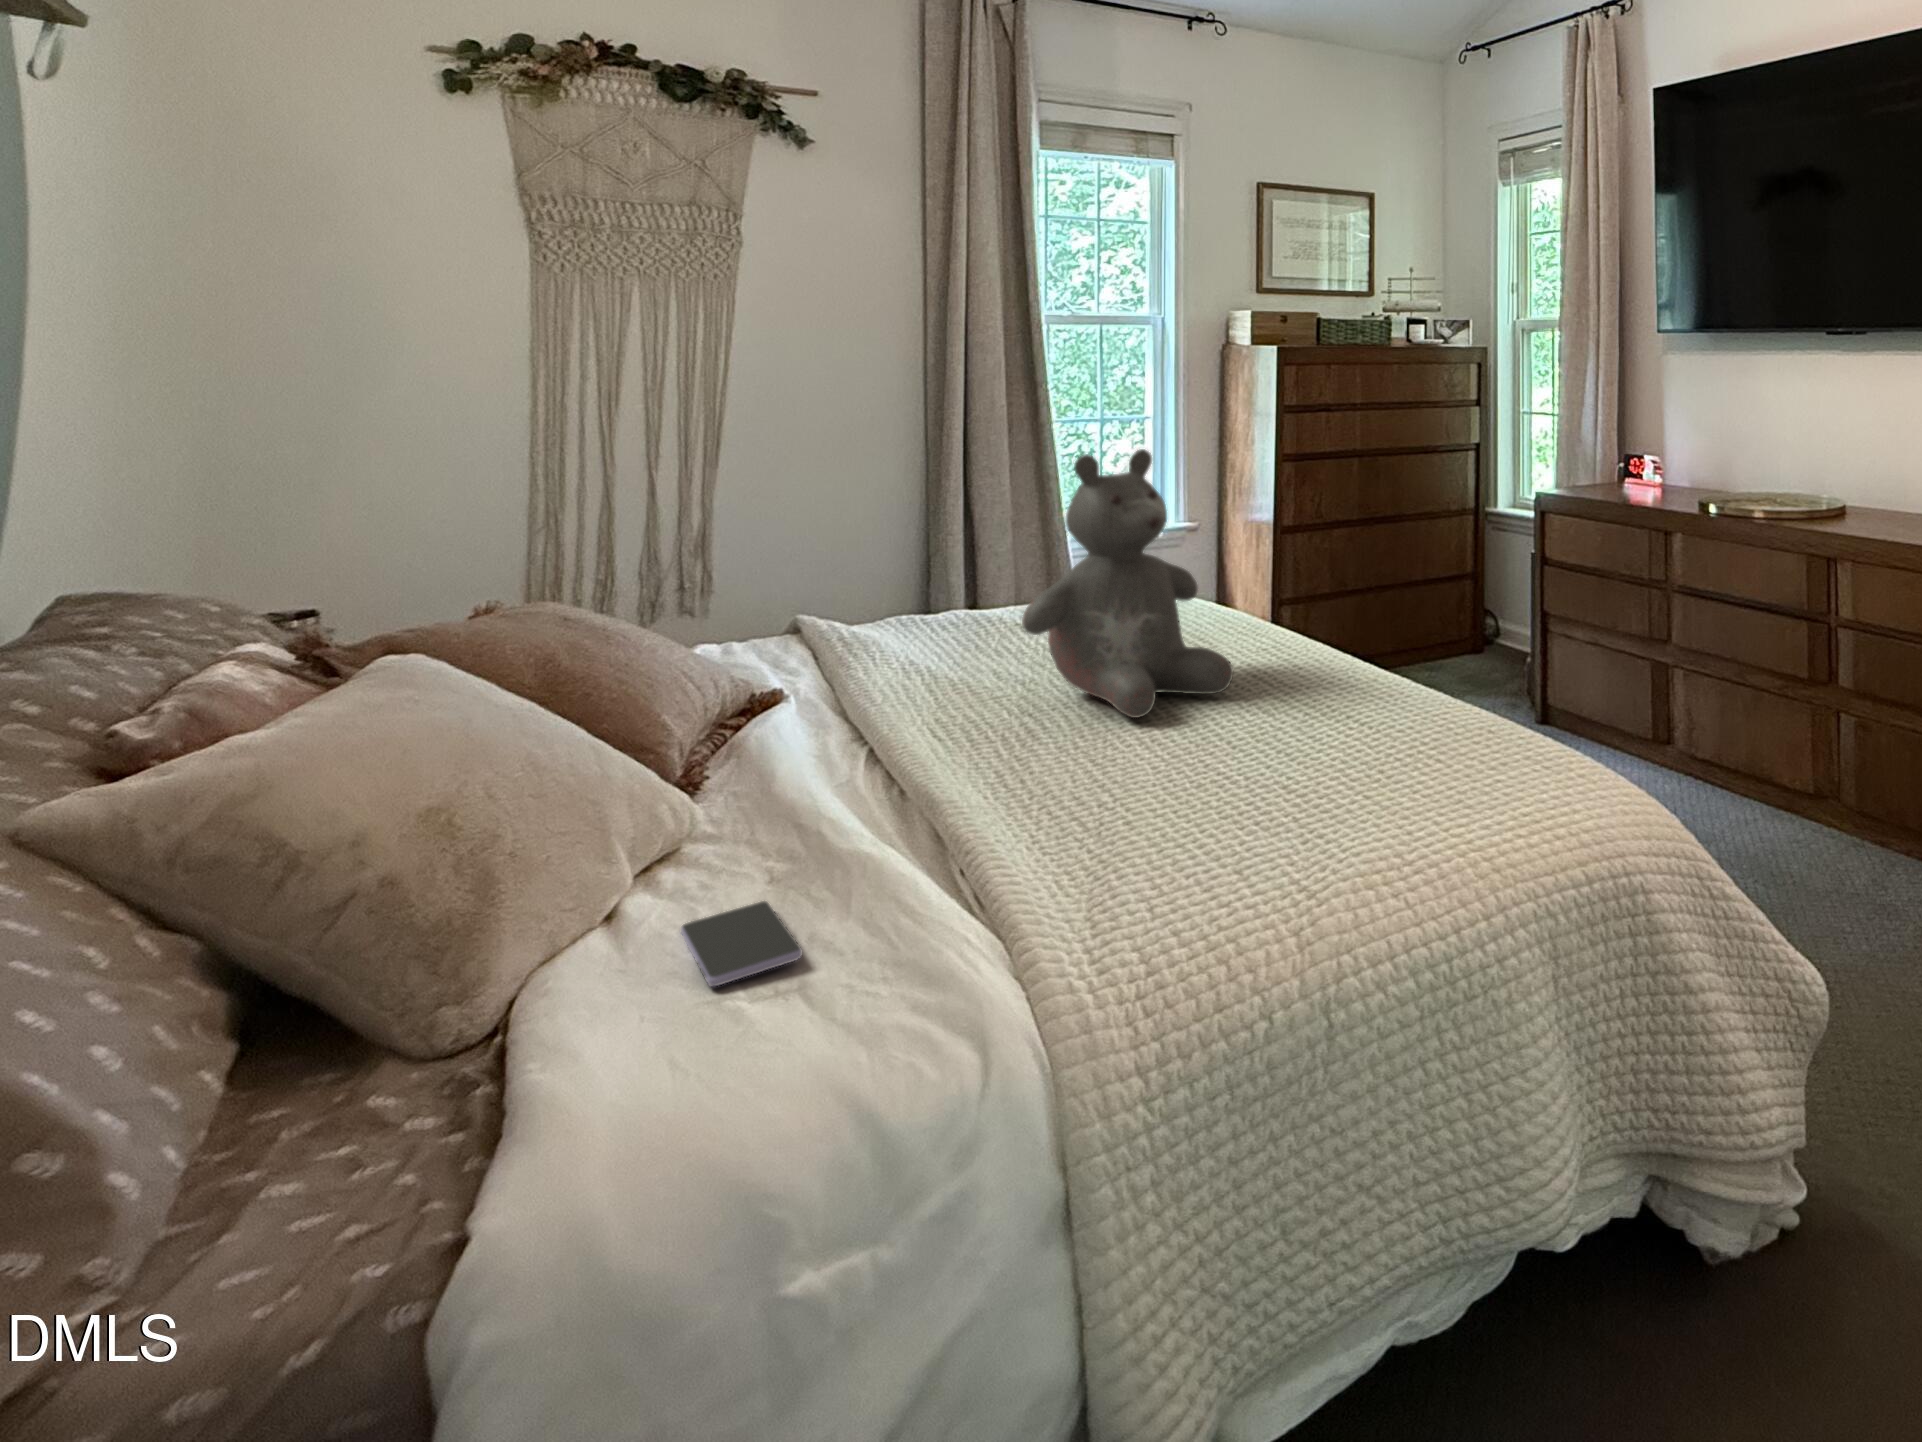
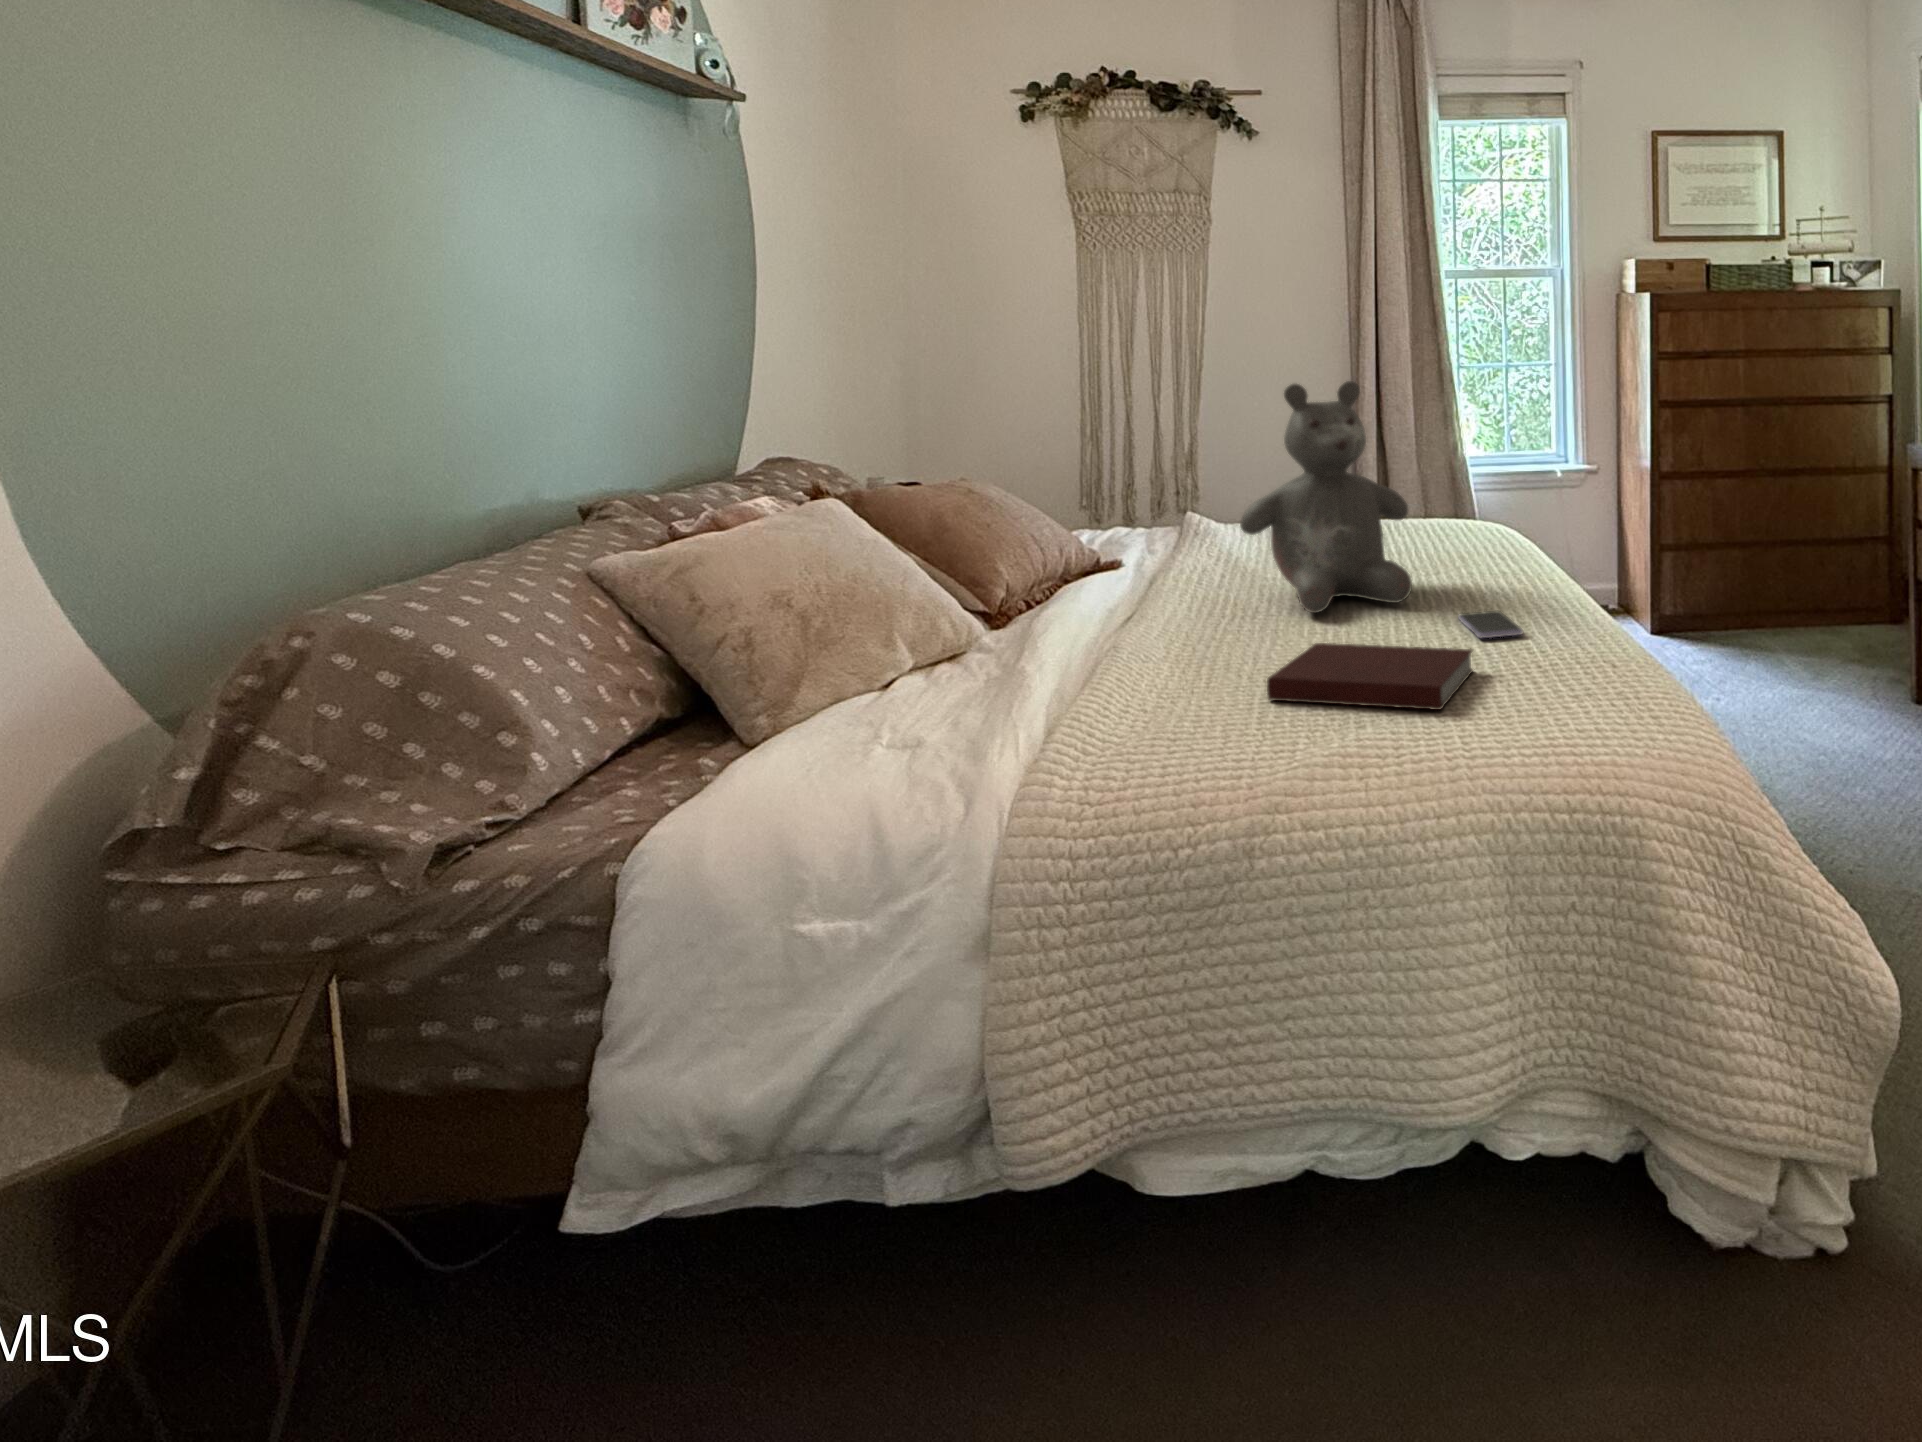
notebook: none [1205,734,1413,829] -> present [1267,643,1473,710]
smartphone: present [681,901,802,987] -> present [1458,611,1523,638]

